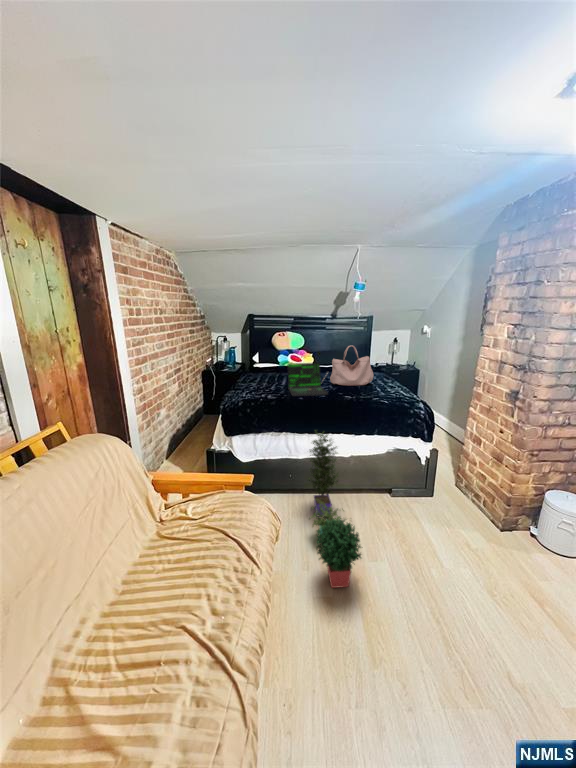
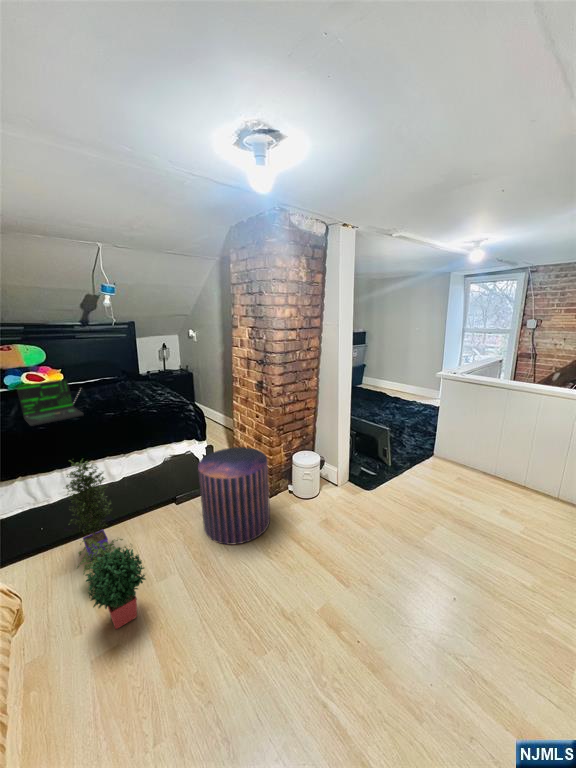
handbag: present [330,345,374,386] -> none [85,355,140,402]
pouf: none [417,458,512,571] -> present [198,447,270,545]

